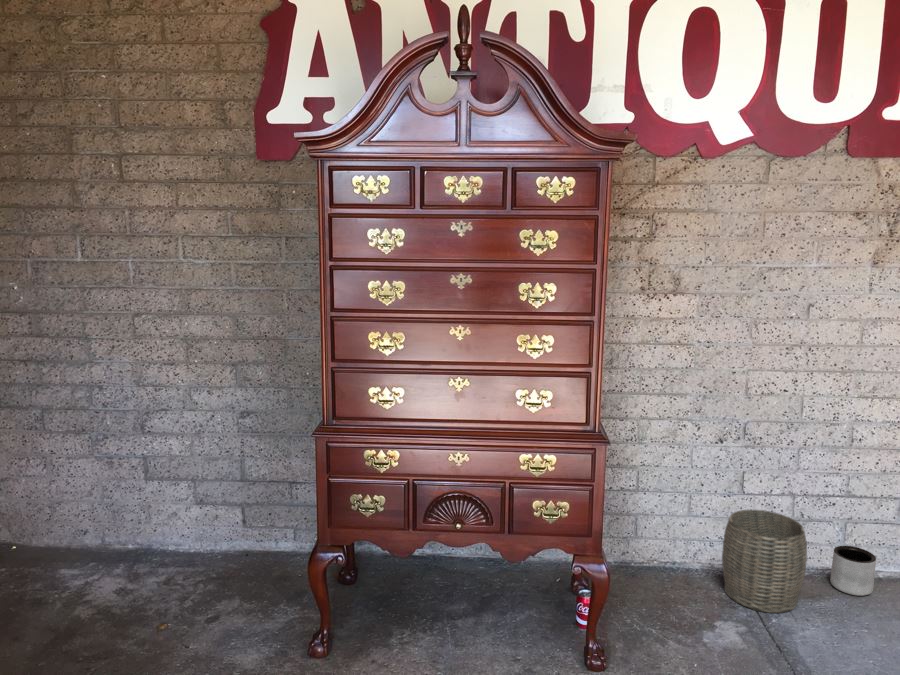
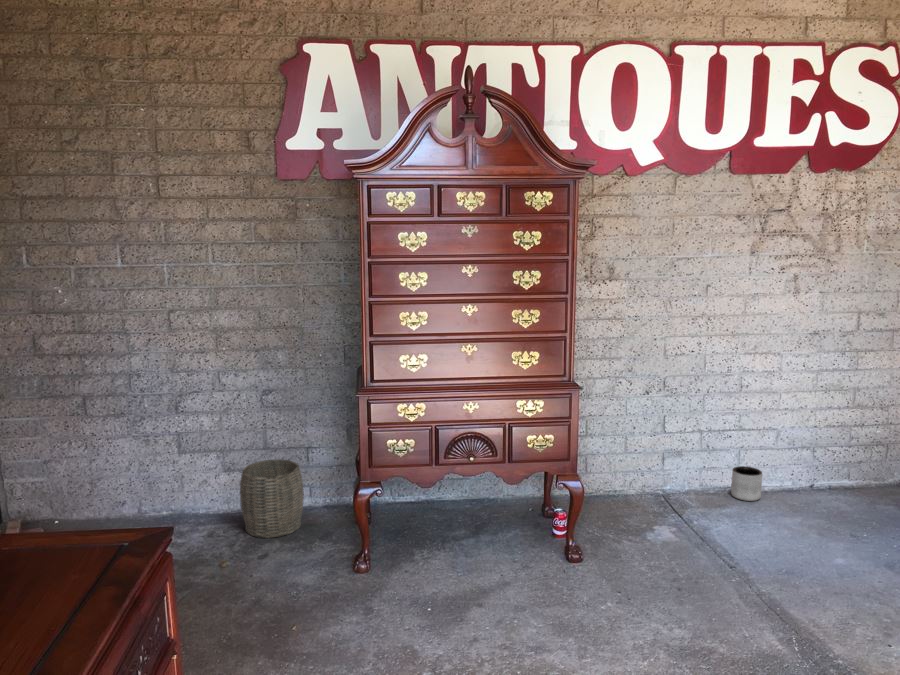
woven basket: present [722,510,807,613] -> present [240,459,304,538]

